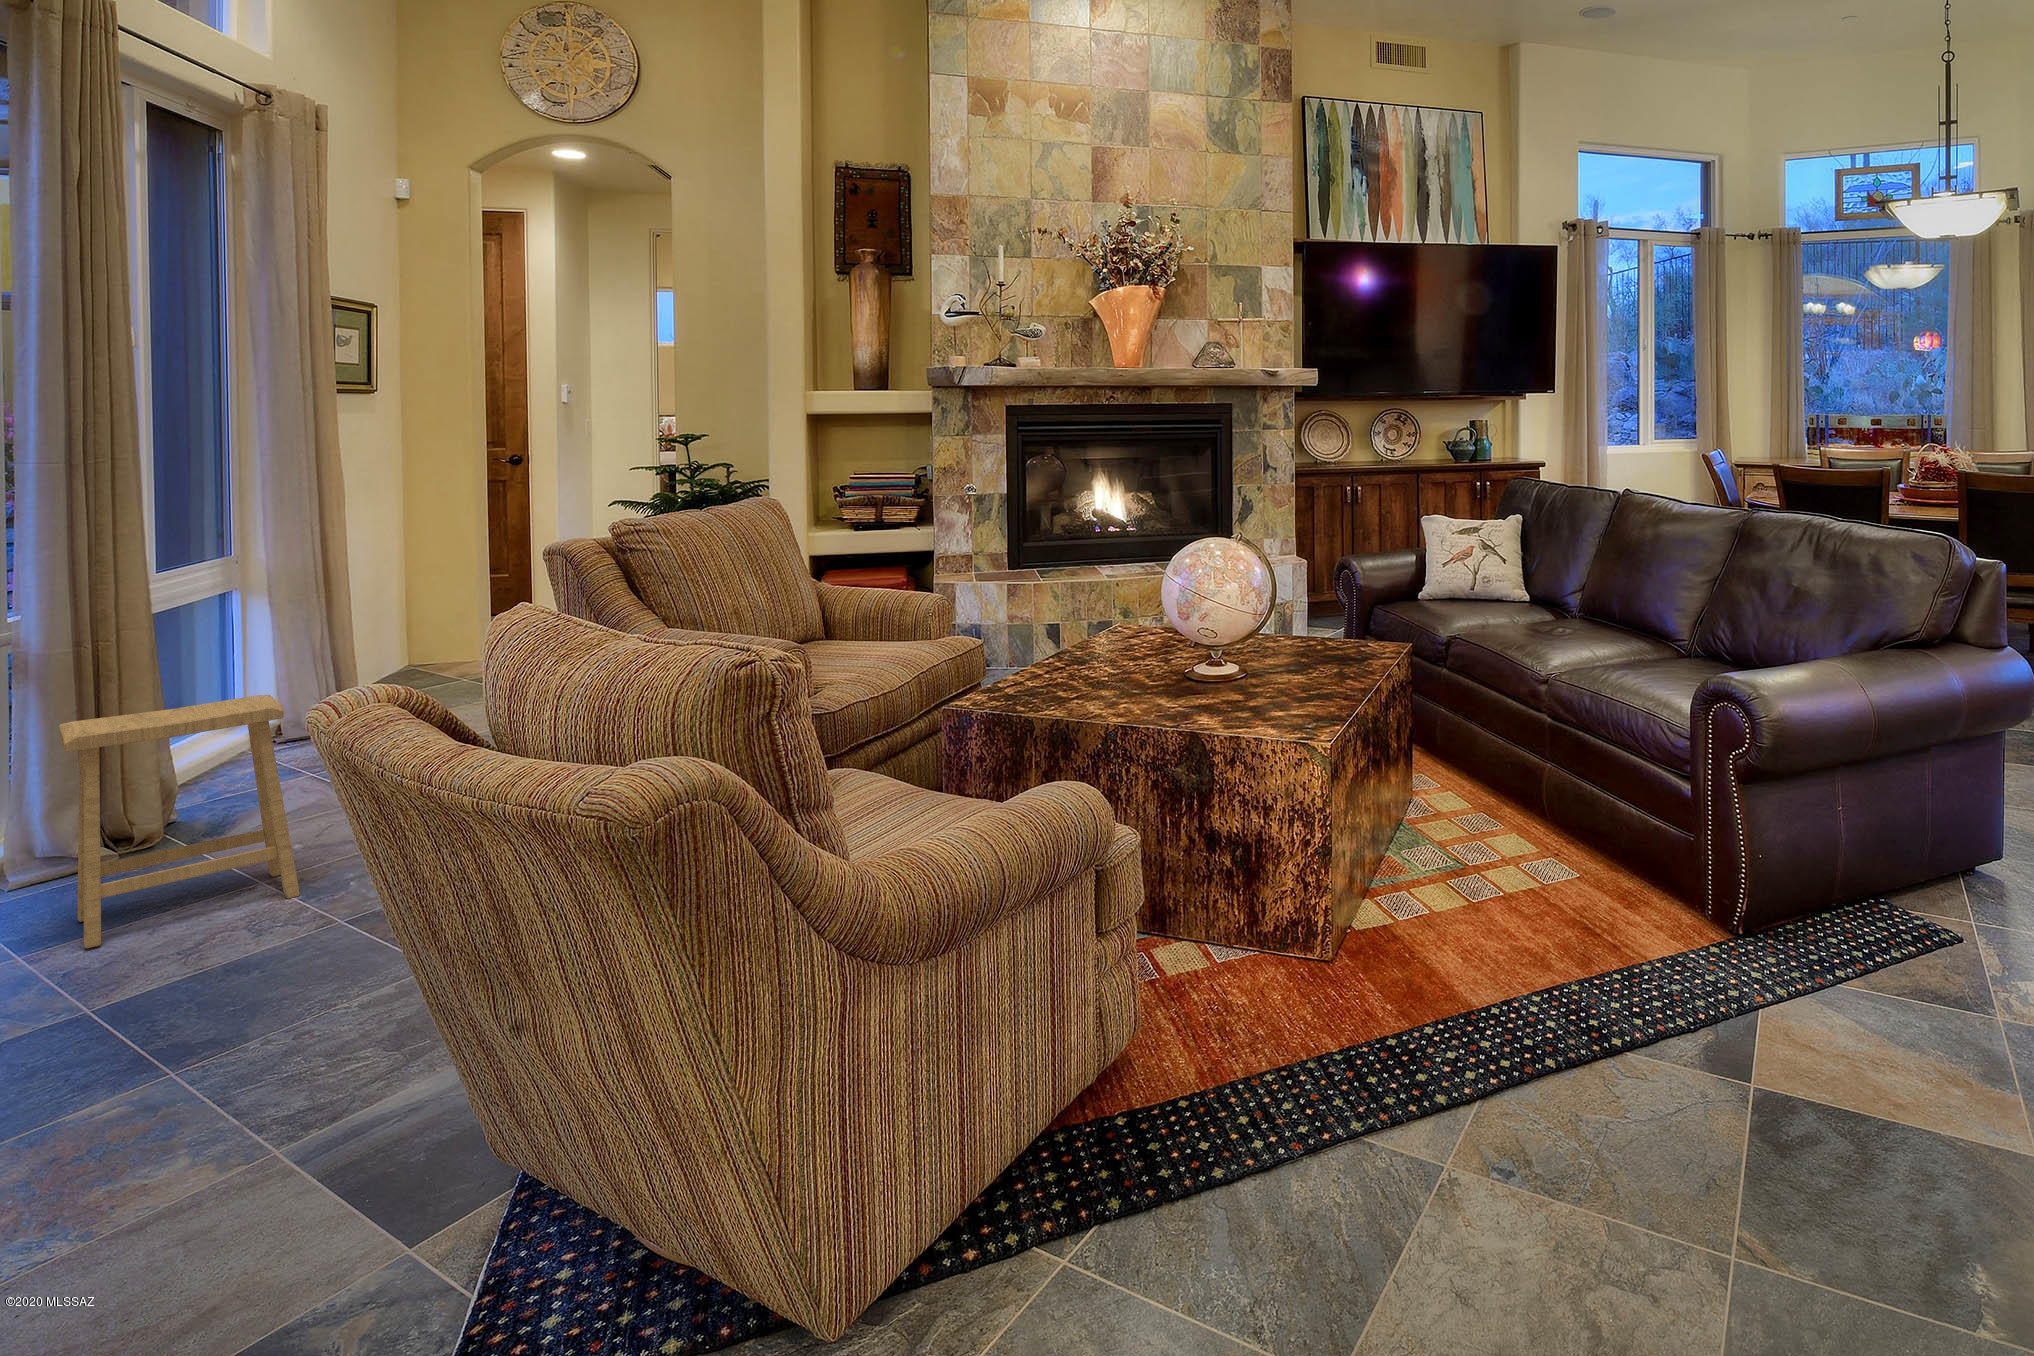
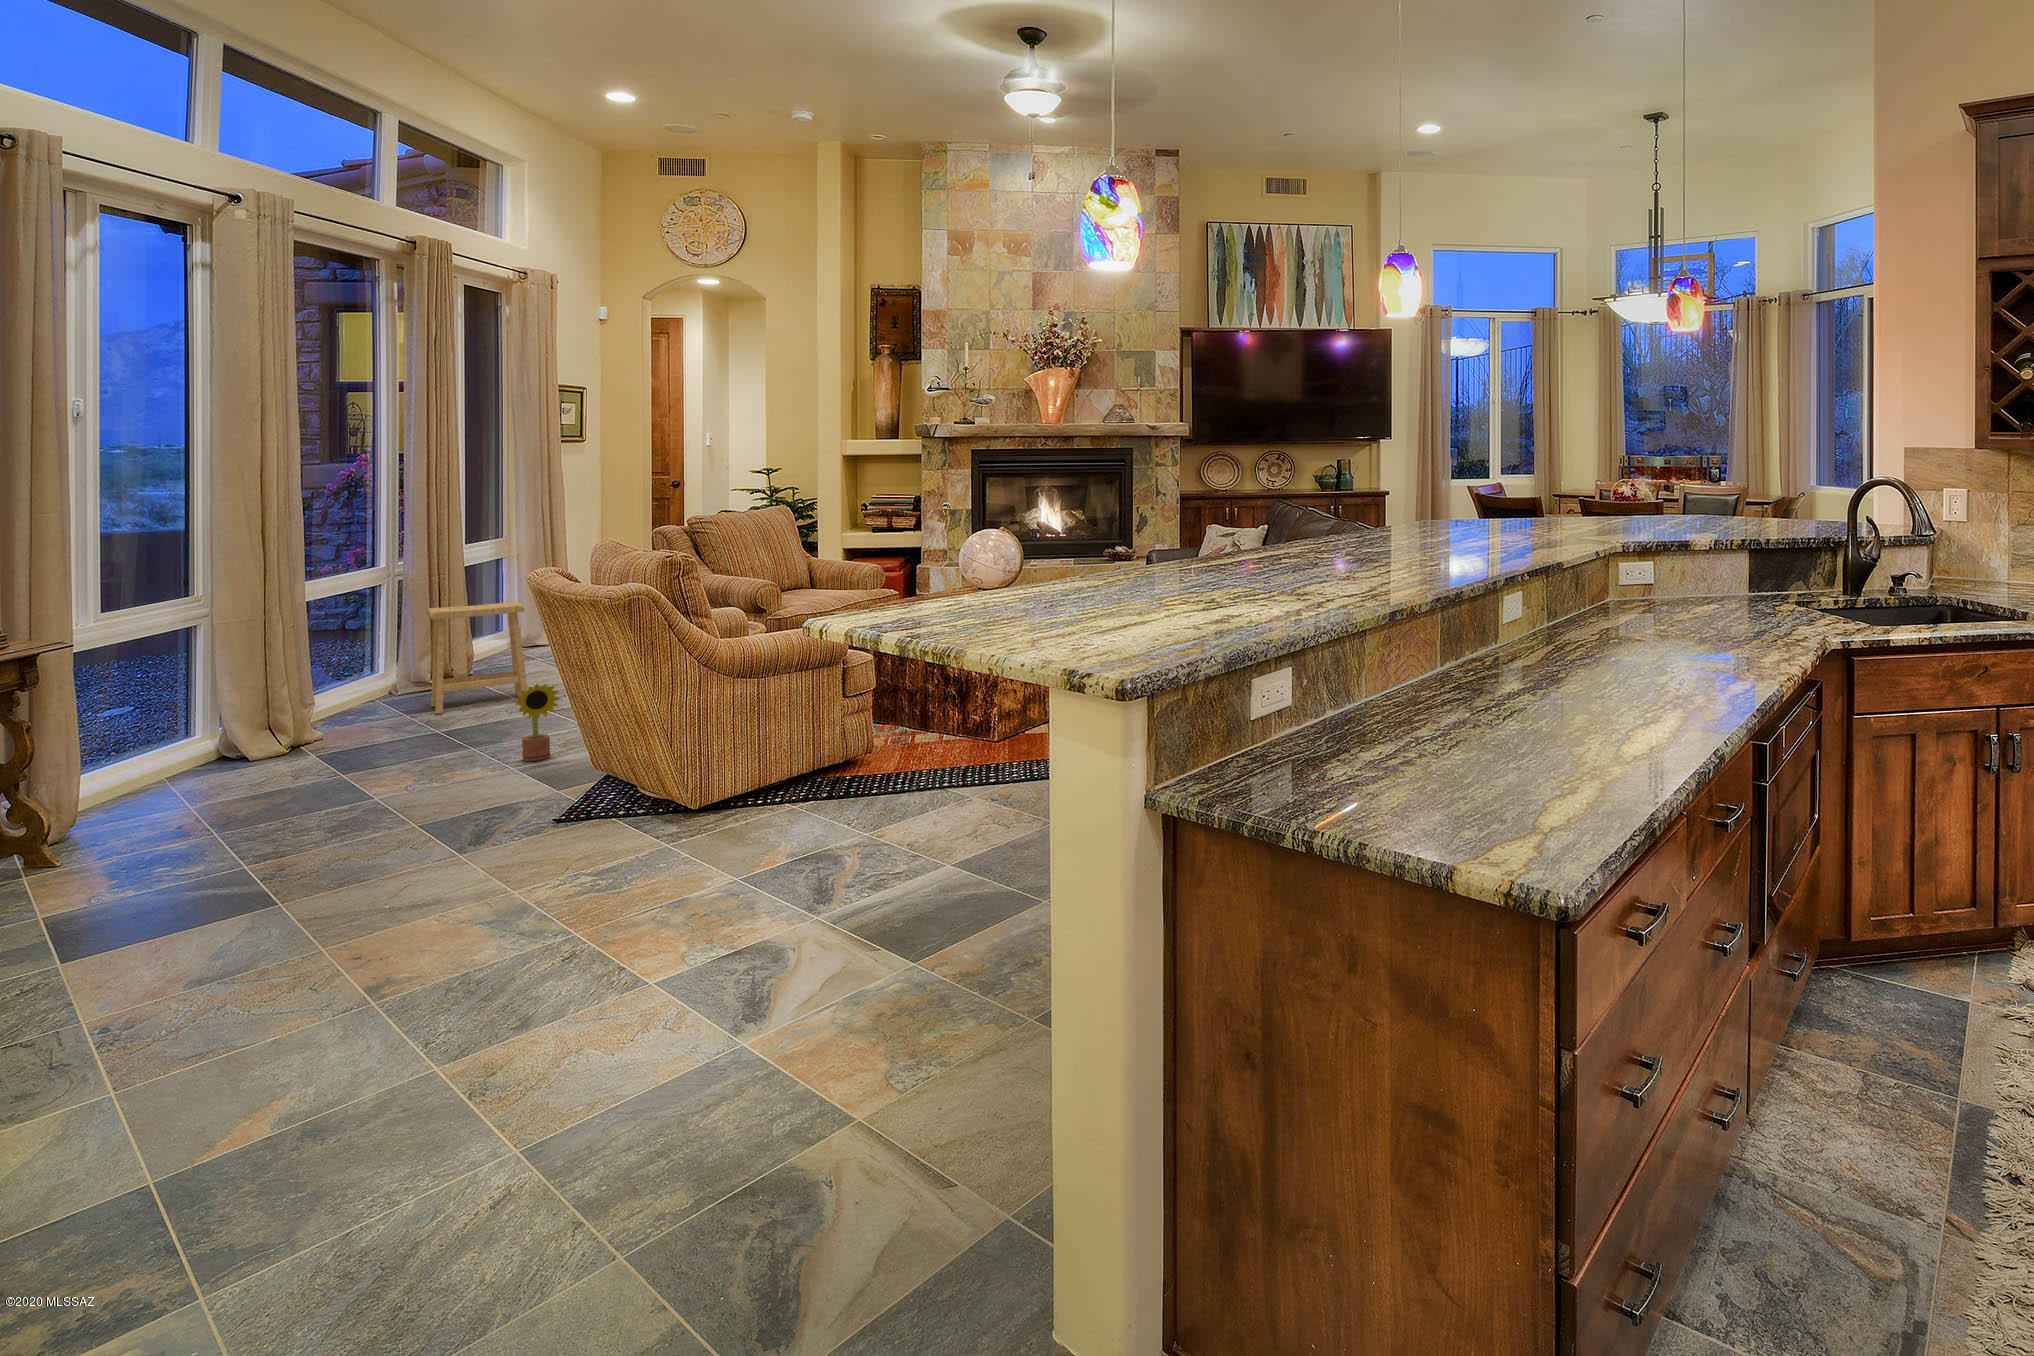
decorative plant: none [267,957,392,1145] -> present [516,684,561,761]

